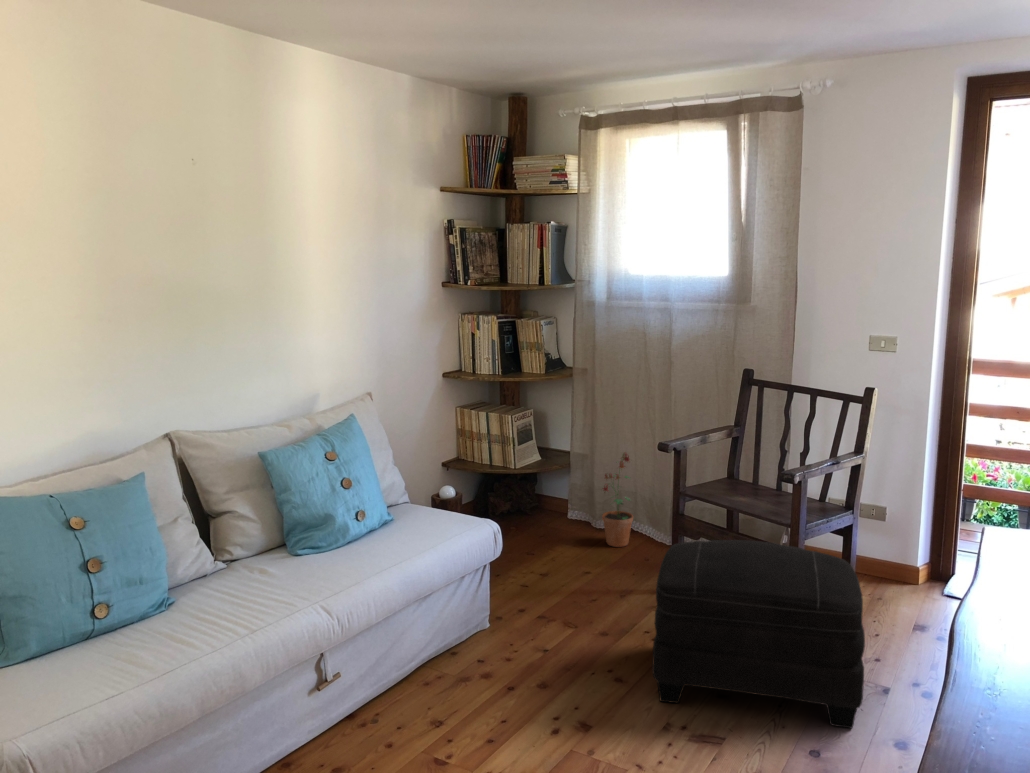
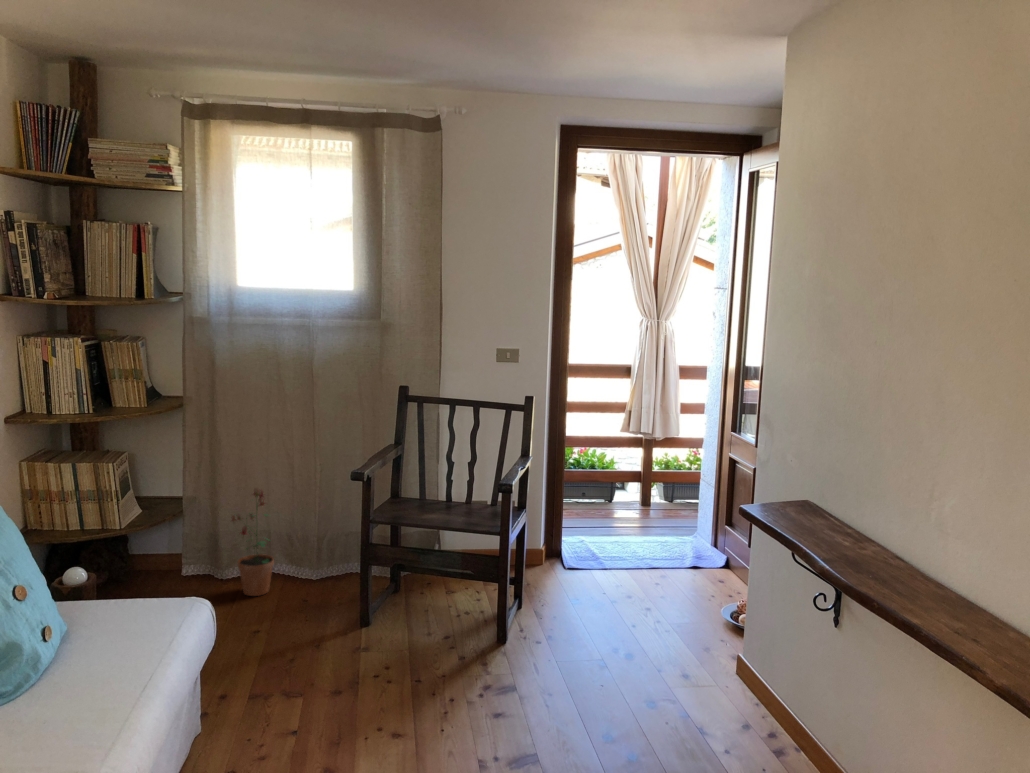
ottoman: present [652,540,865,728] -> none [407,551,625,744]

